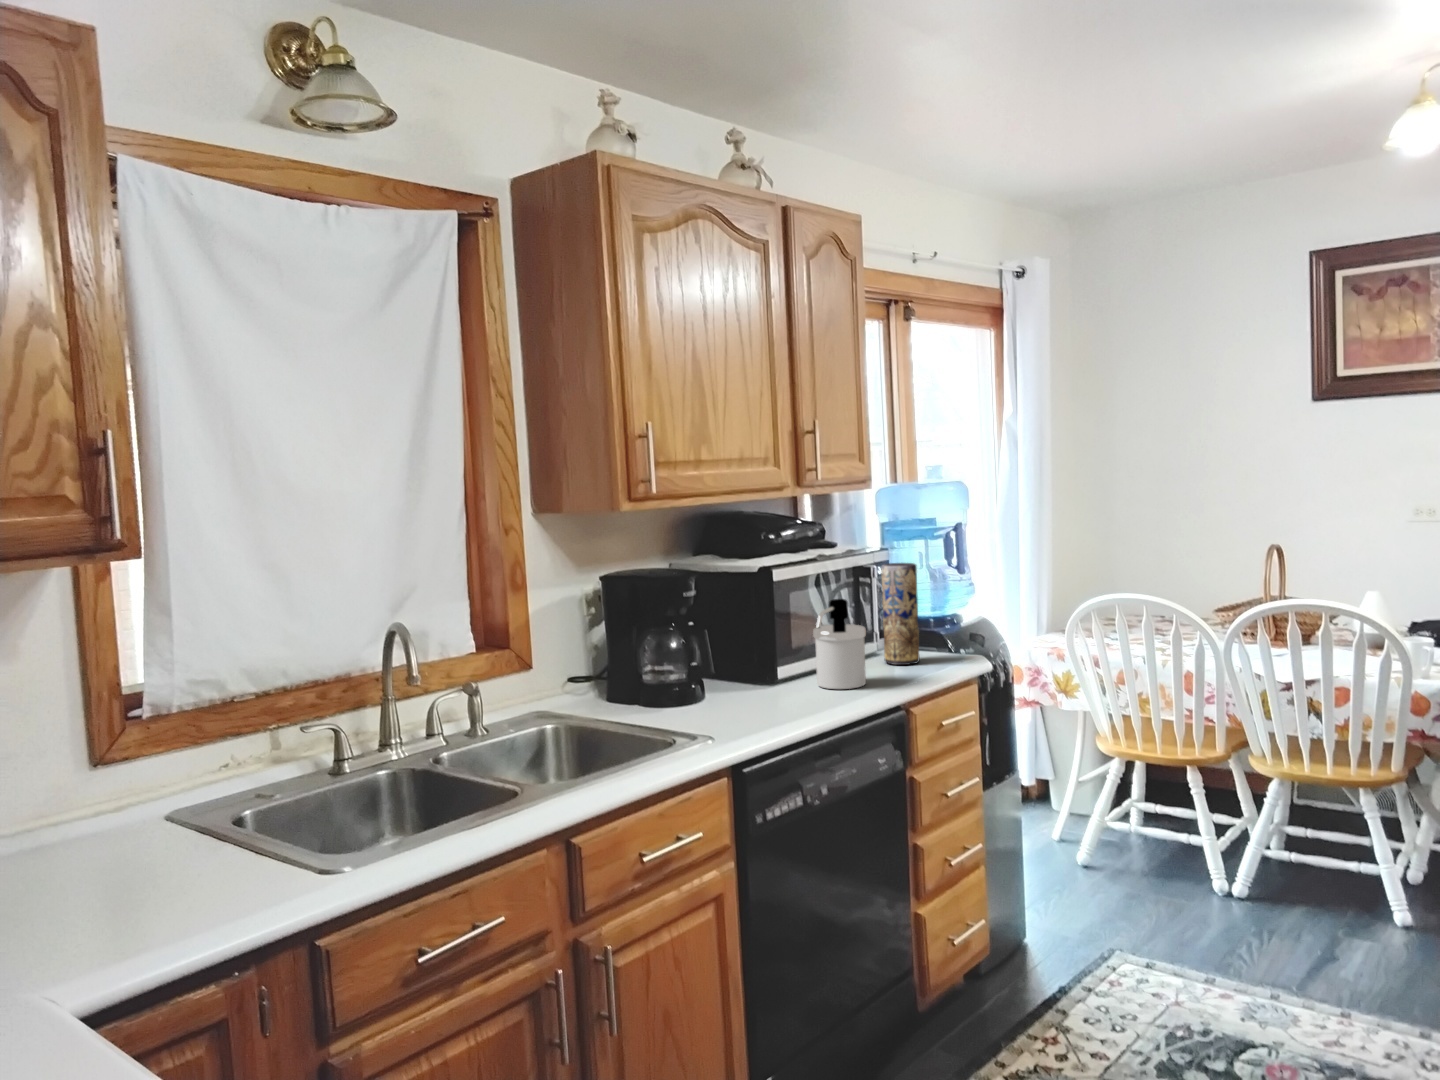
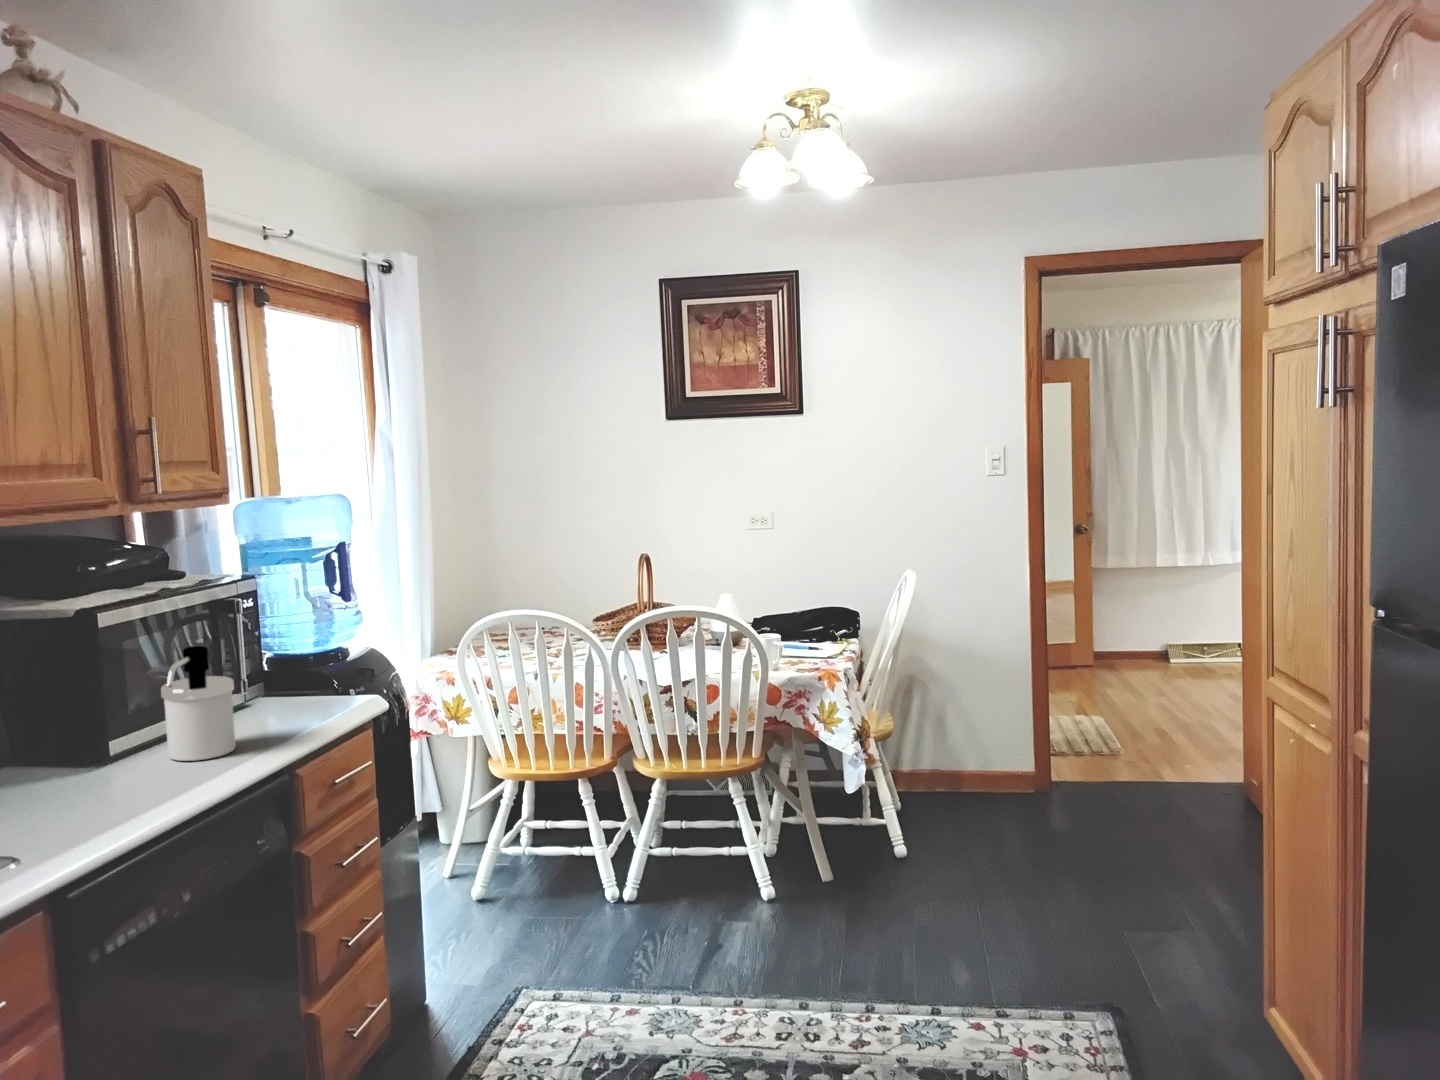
vase: present [881,563,919,665] -> none [249,594,300,718]

